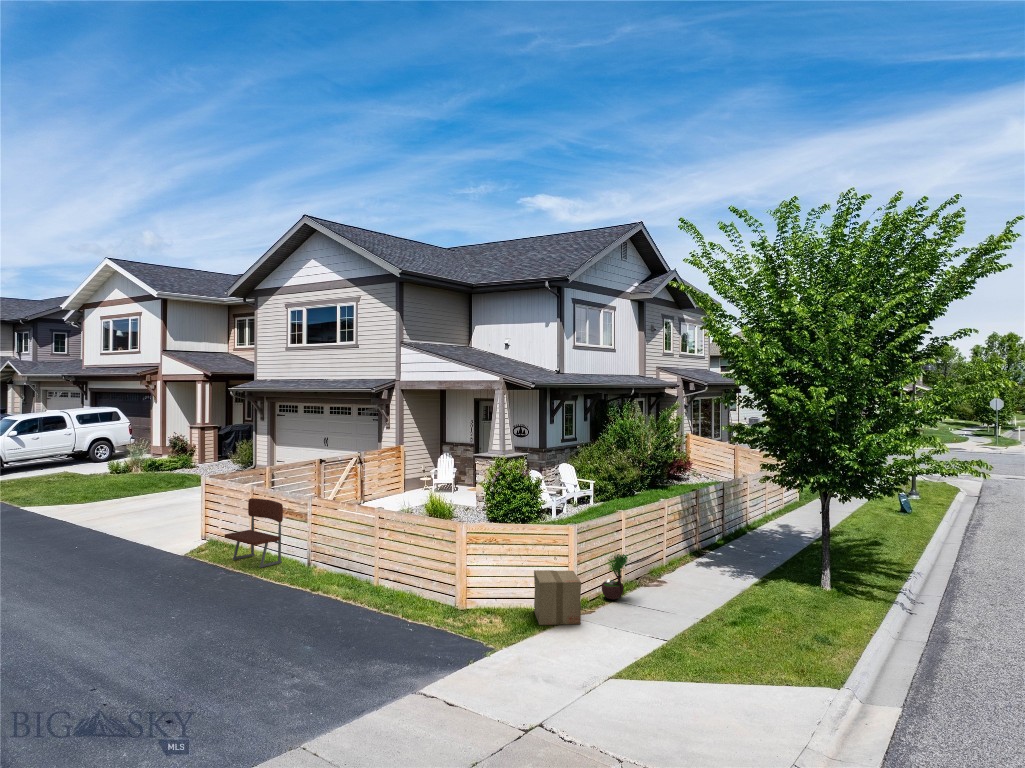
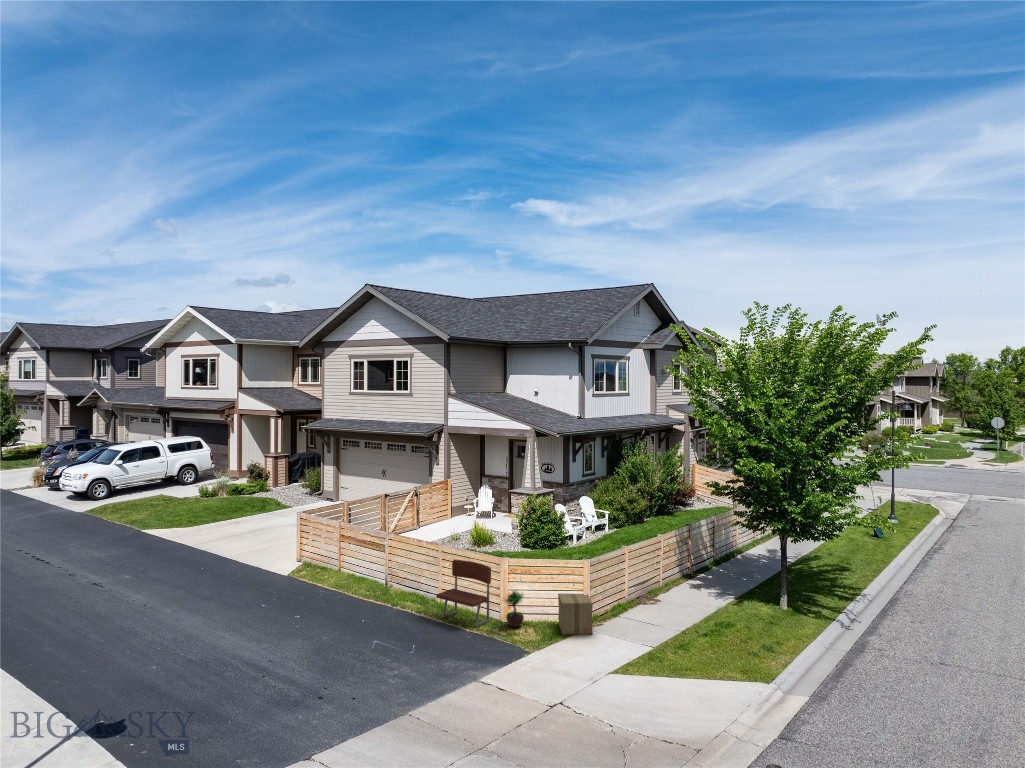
bench: present [225,498,283,568] -> present [436,560,491,627]
potted tree: present [602,554,630,599] -> present [505,591,524,627]

